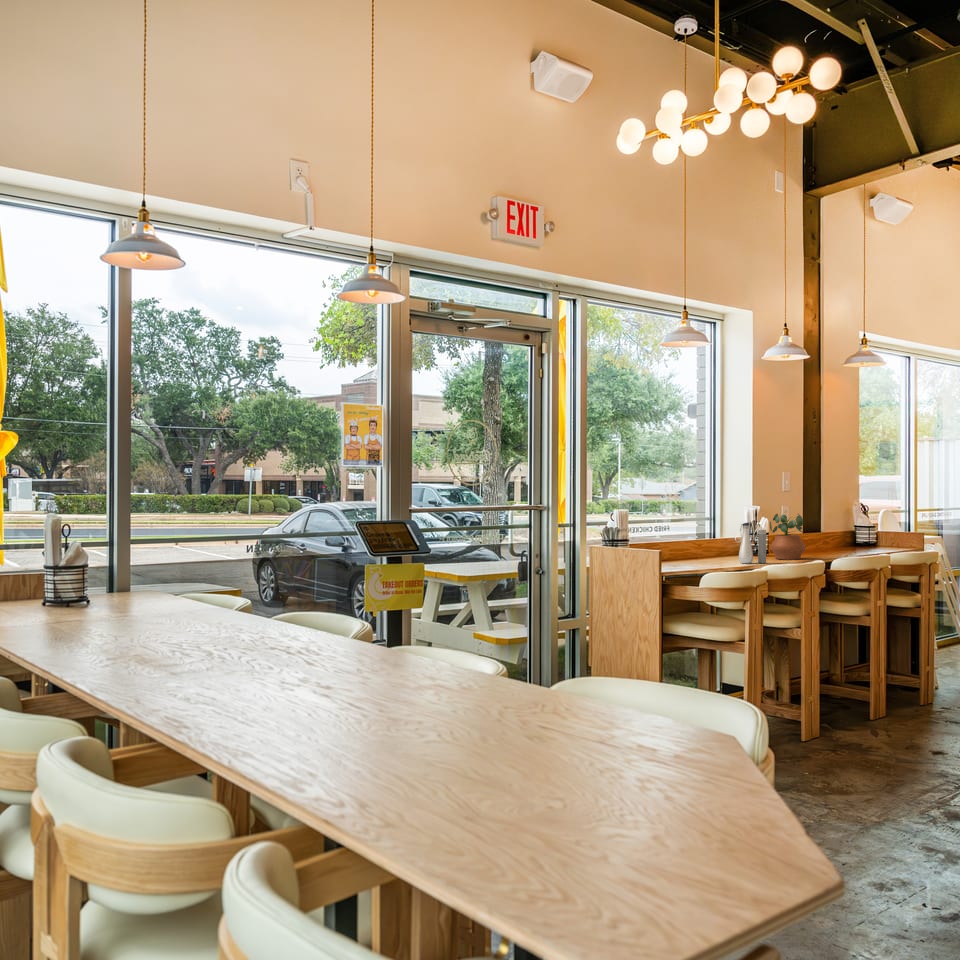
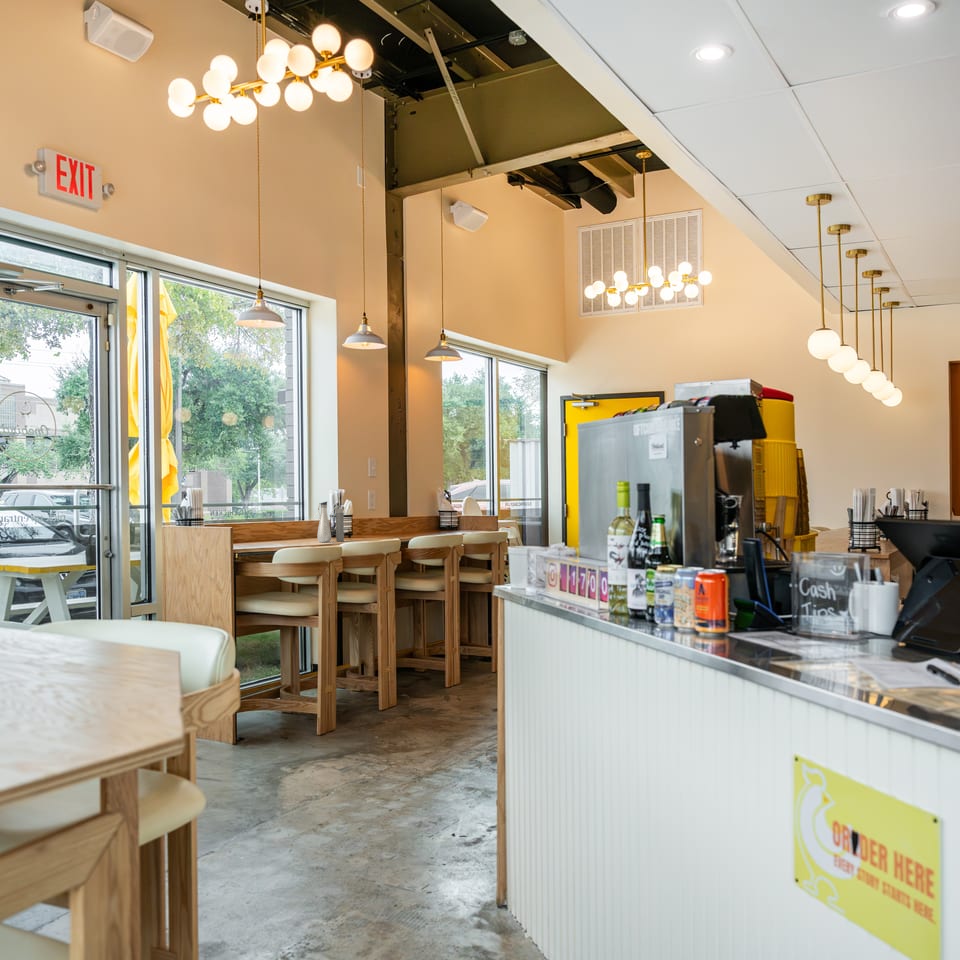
potted plant: present [770,514,806,560] -> none [350,493,385,539]

